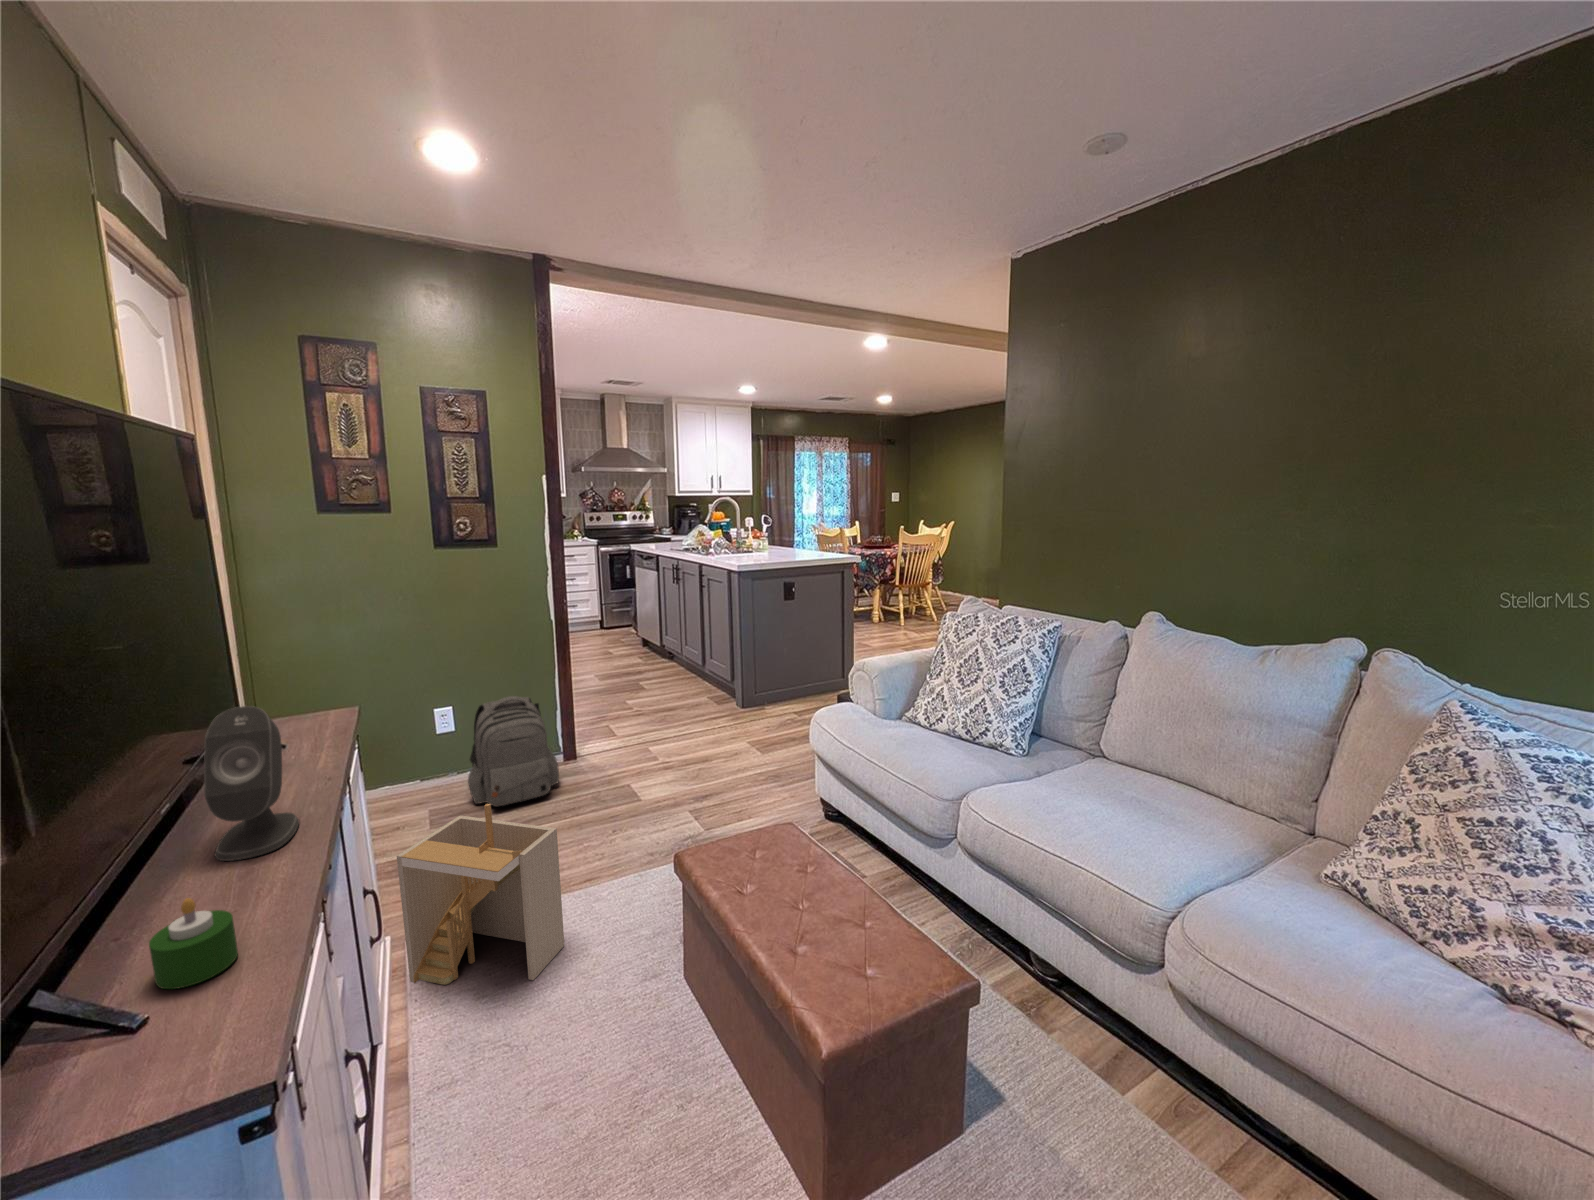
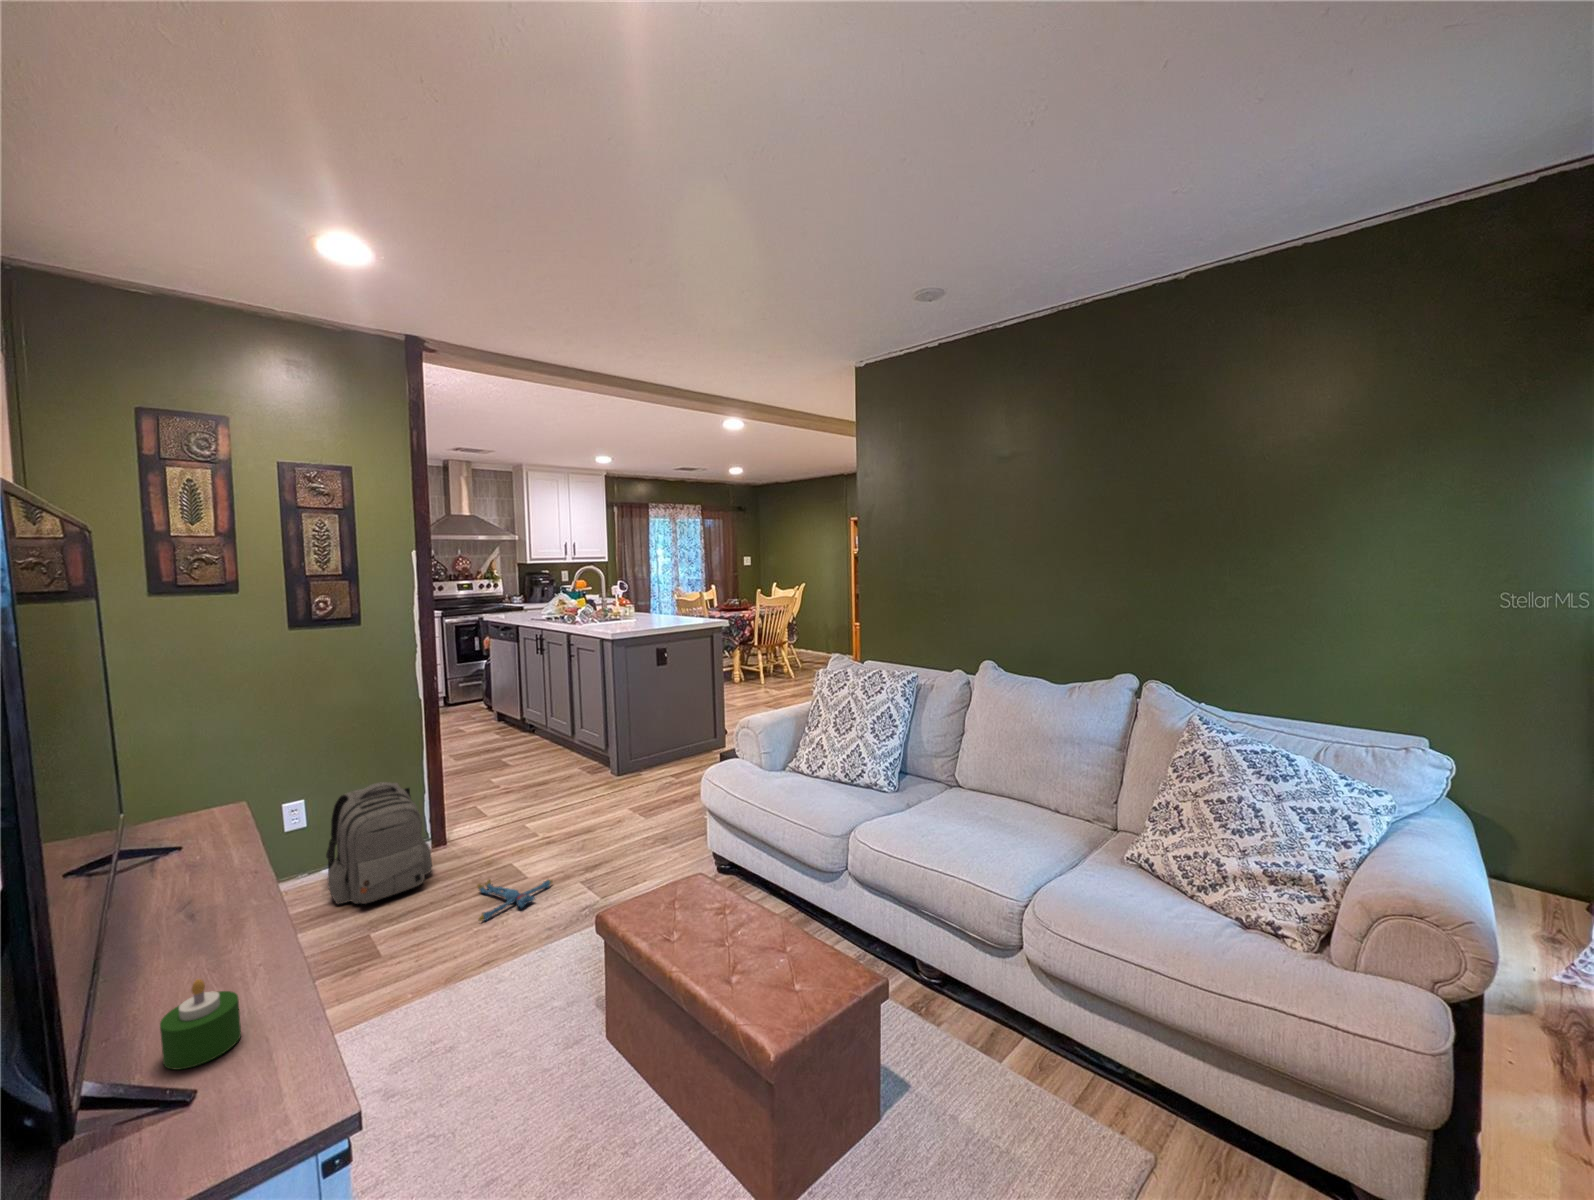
speaker: present [204,706,299,861] -> none [150,800,236,960]
plush toy: none [589,797,663,837] -> present [477,879,553,921]
storage bin: present [397,804,564,985] -> none [293,888,473,1095]

